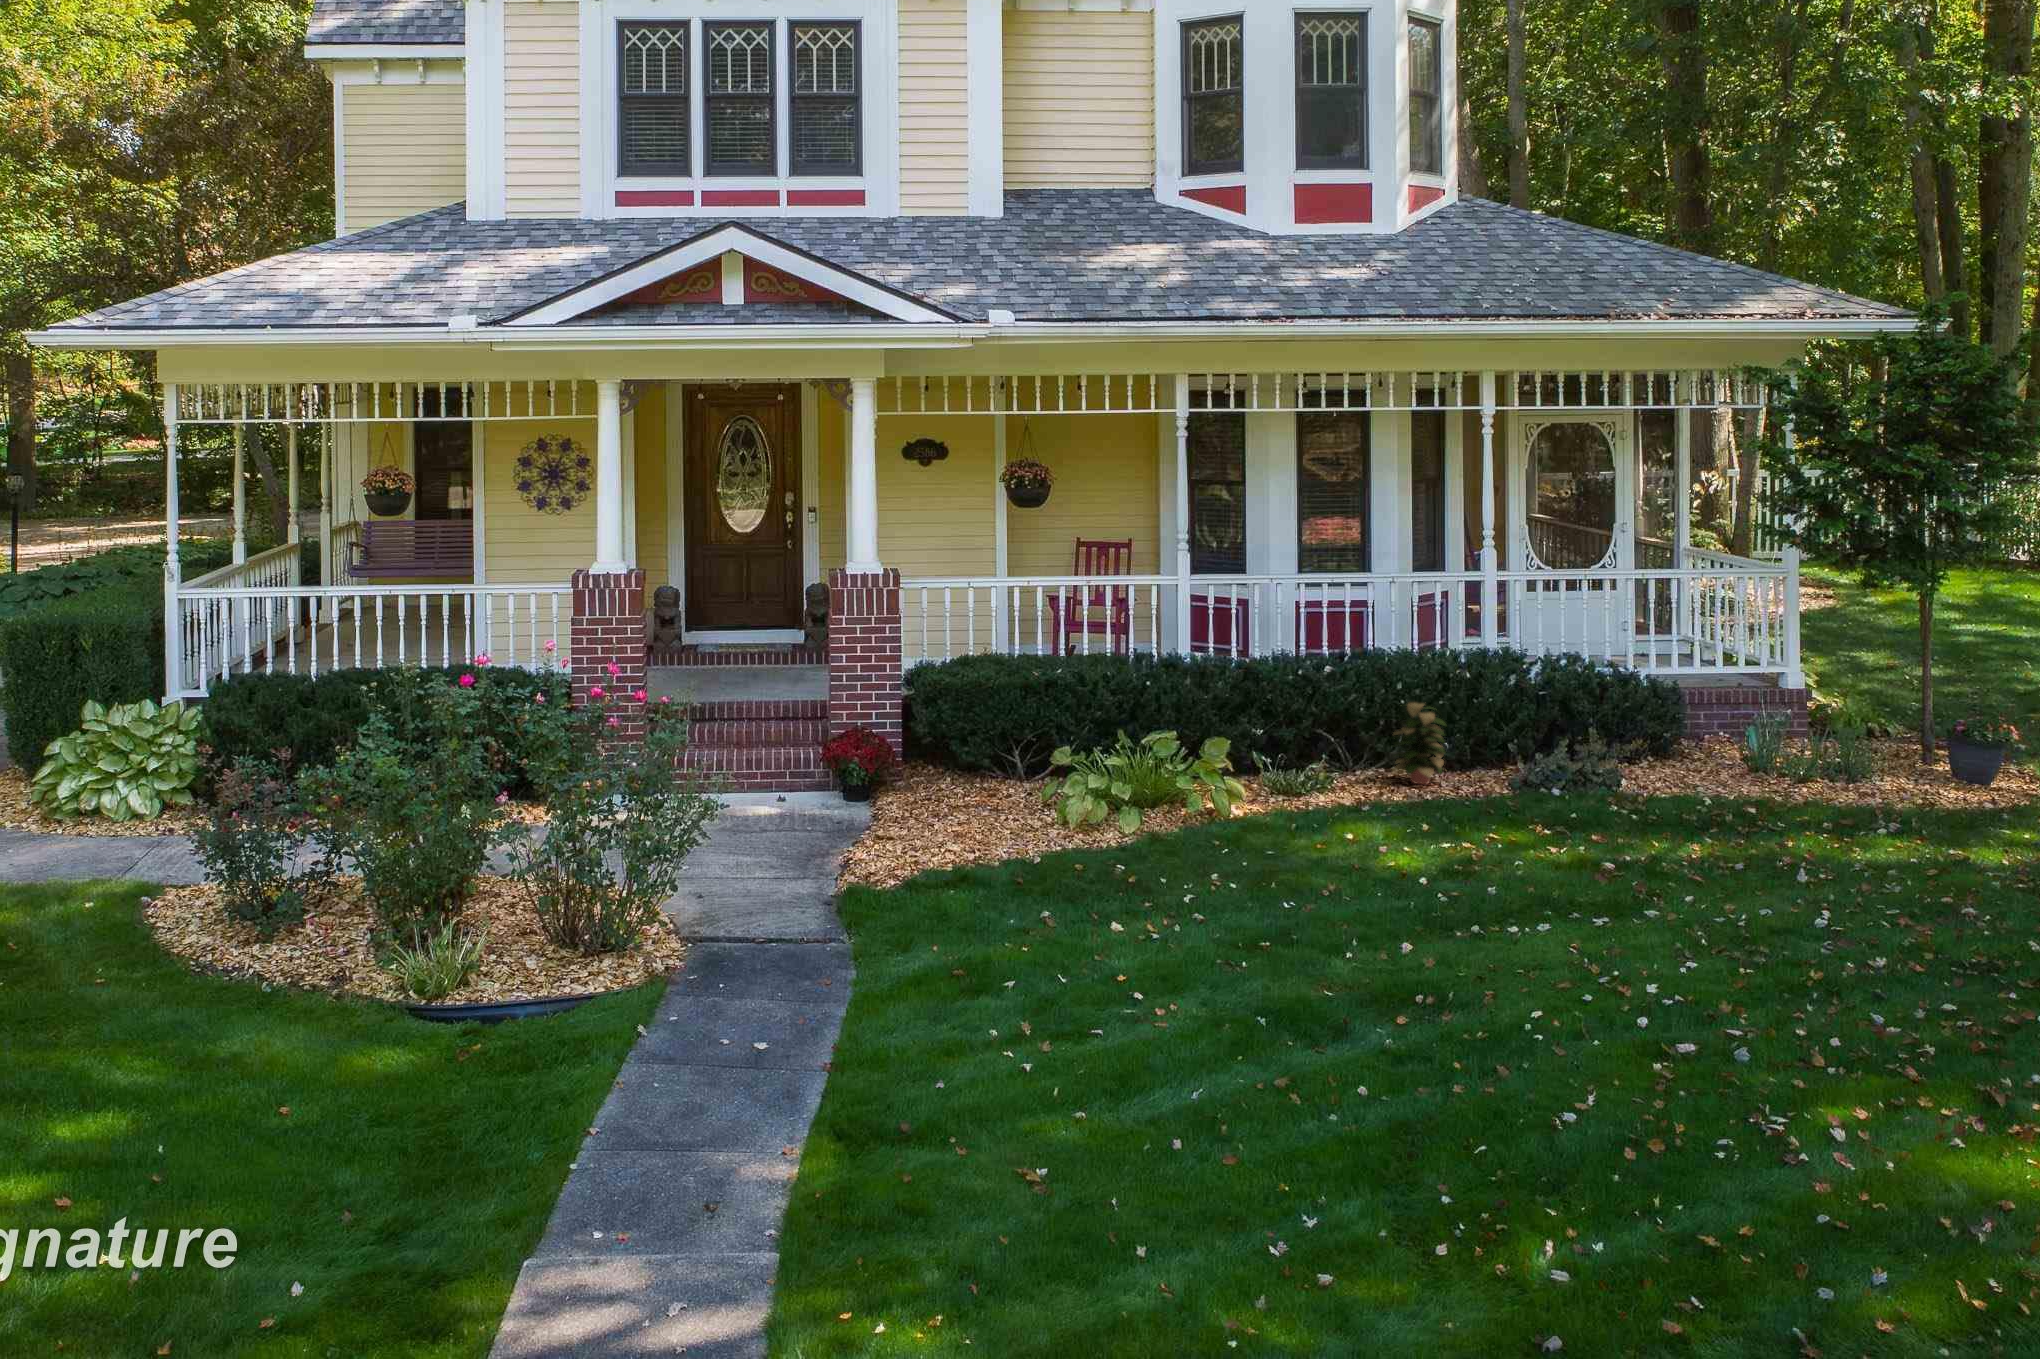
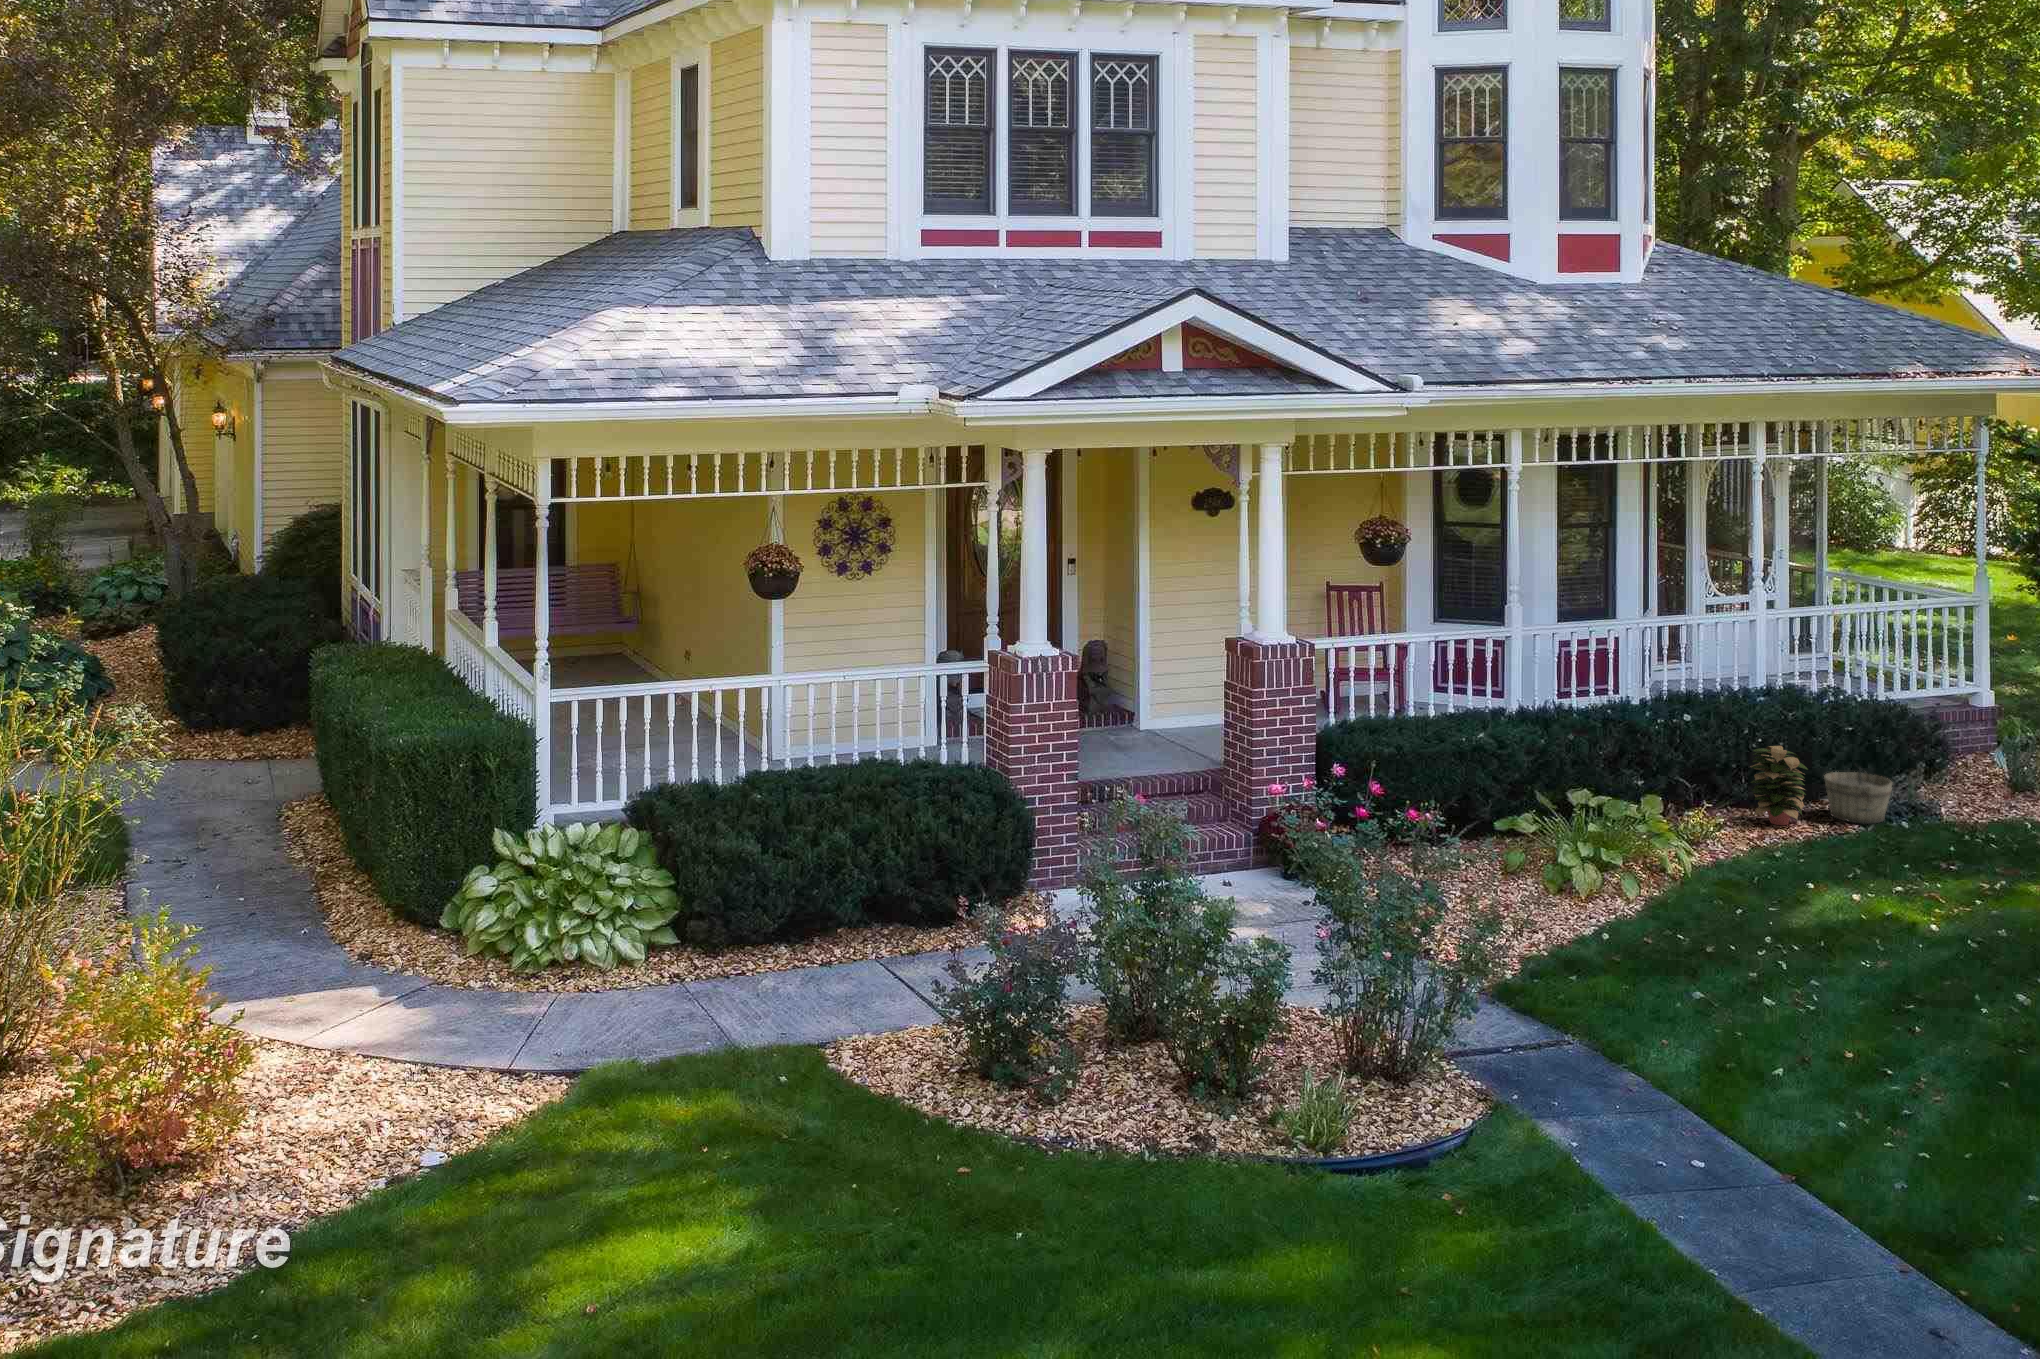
wooden bucket: none [1481,726,1552,788] -> present [1824,769,1892,824]

